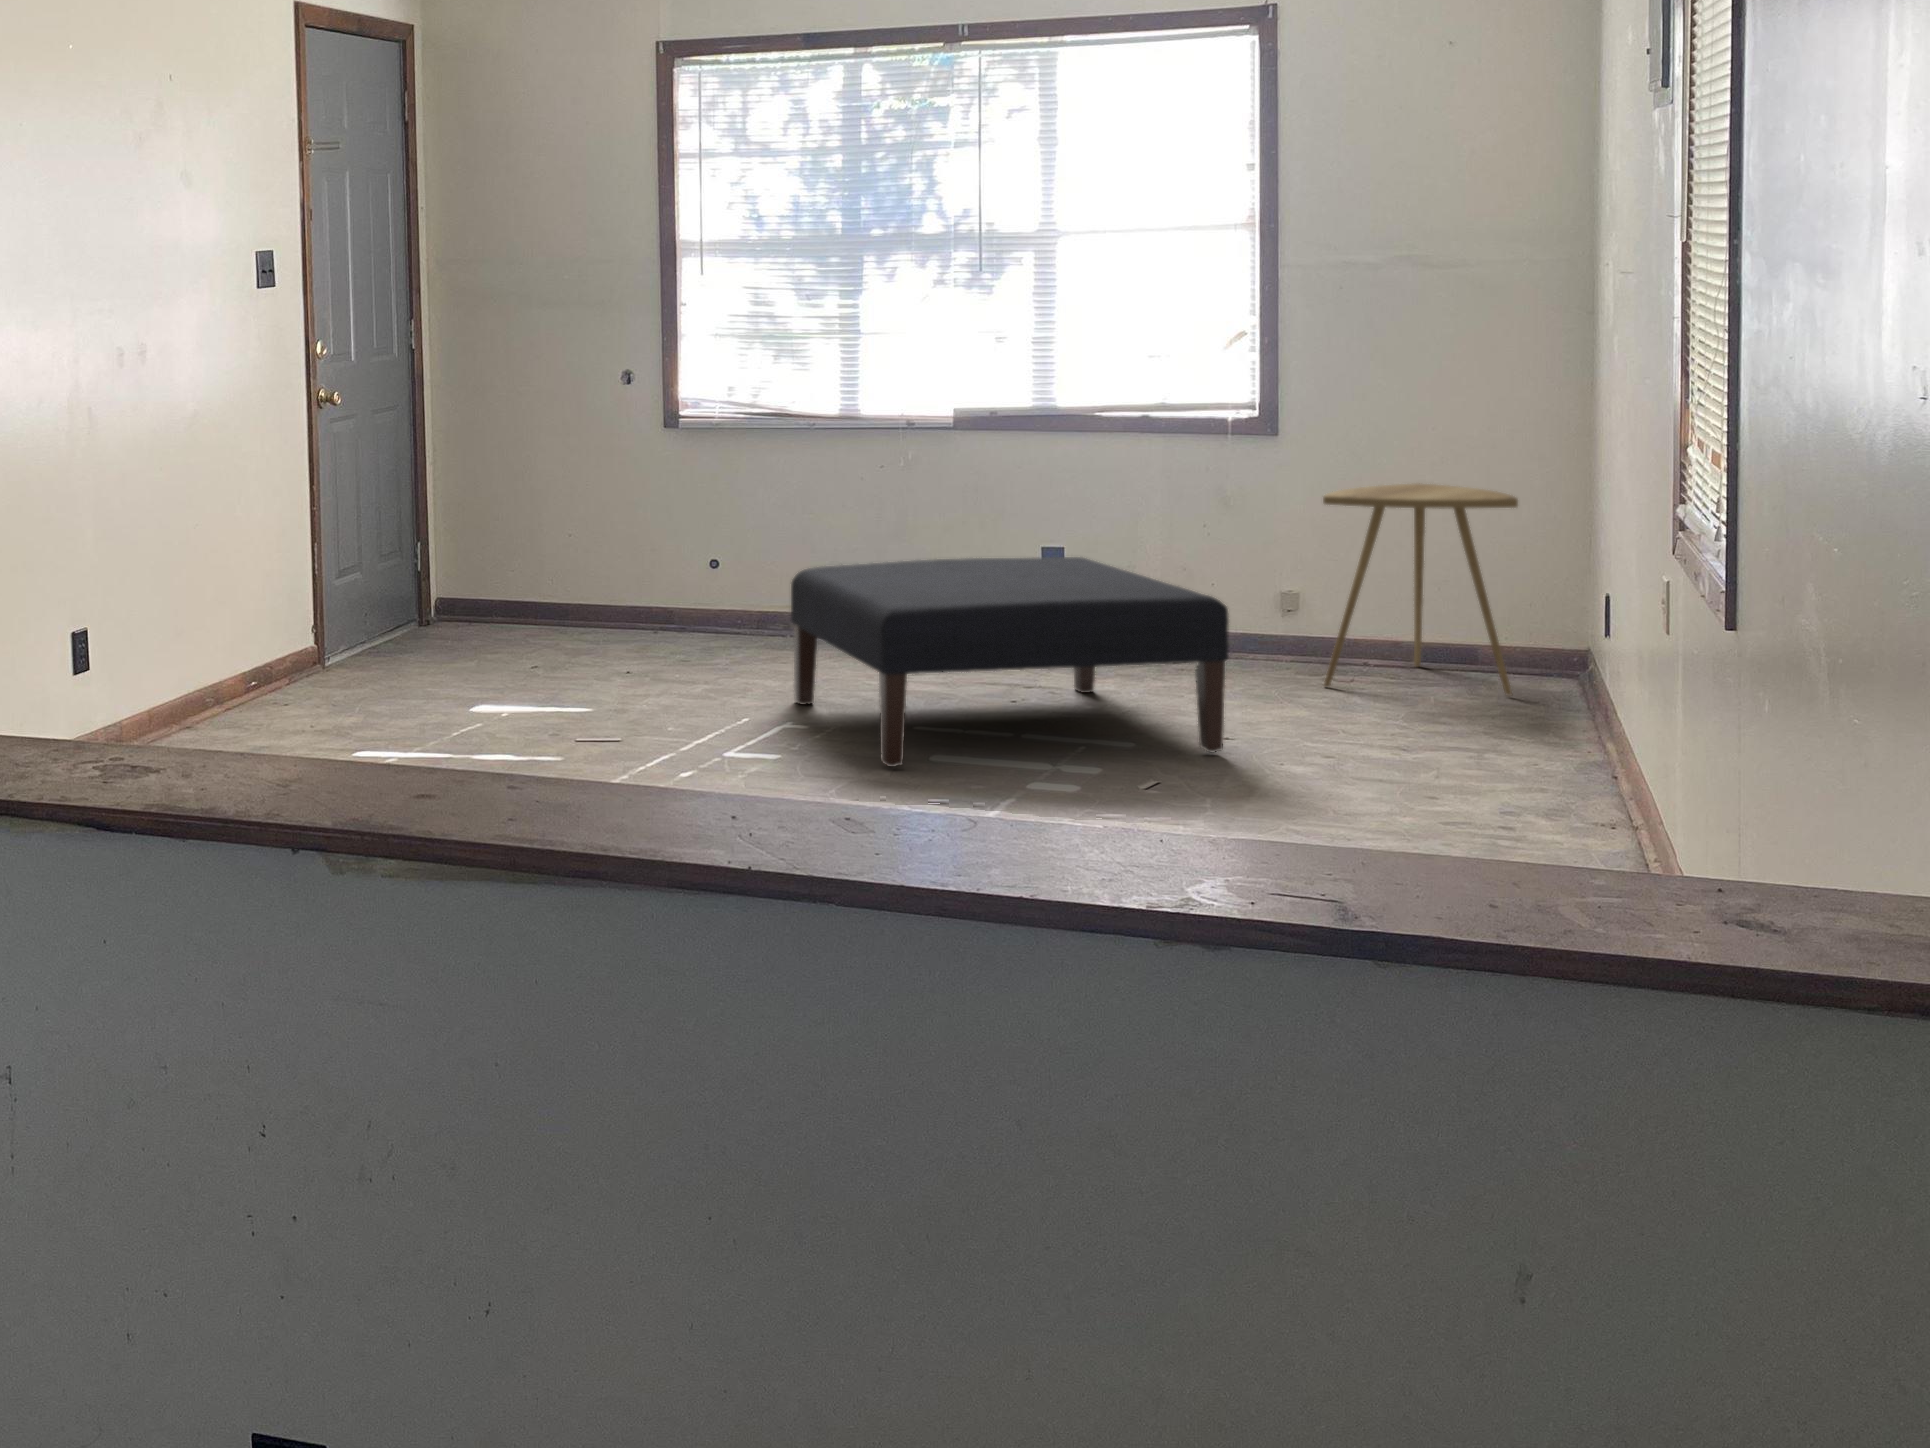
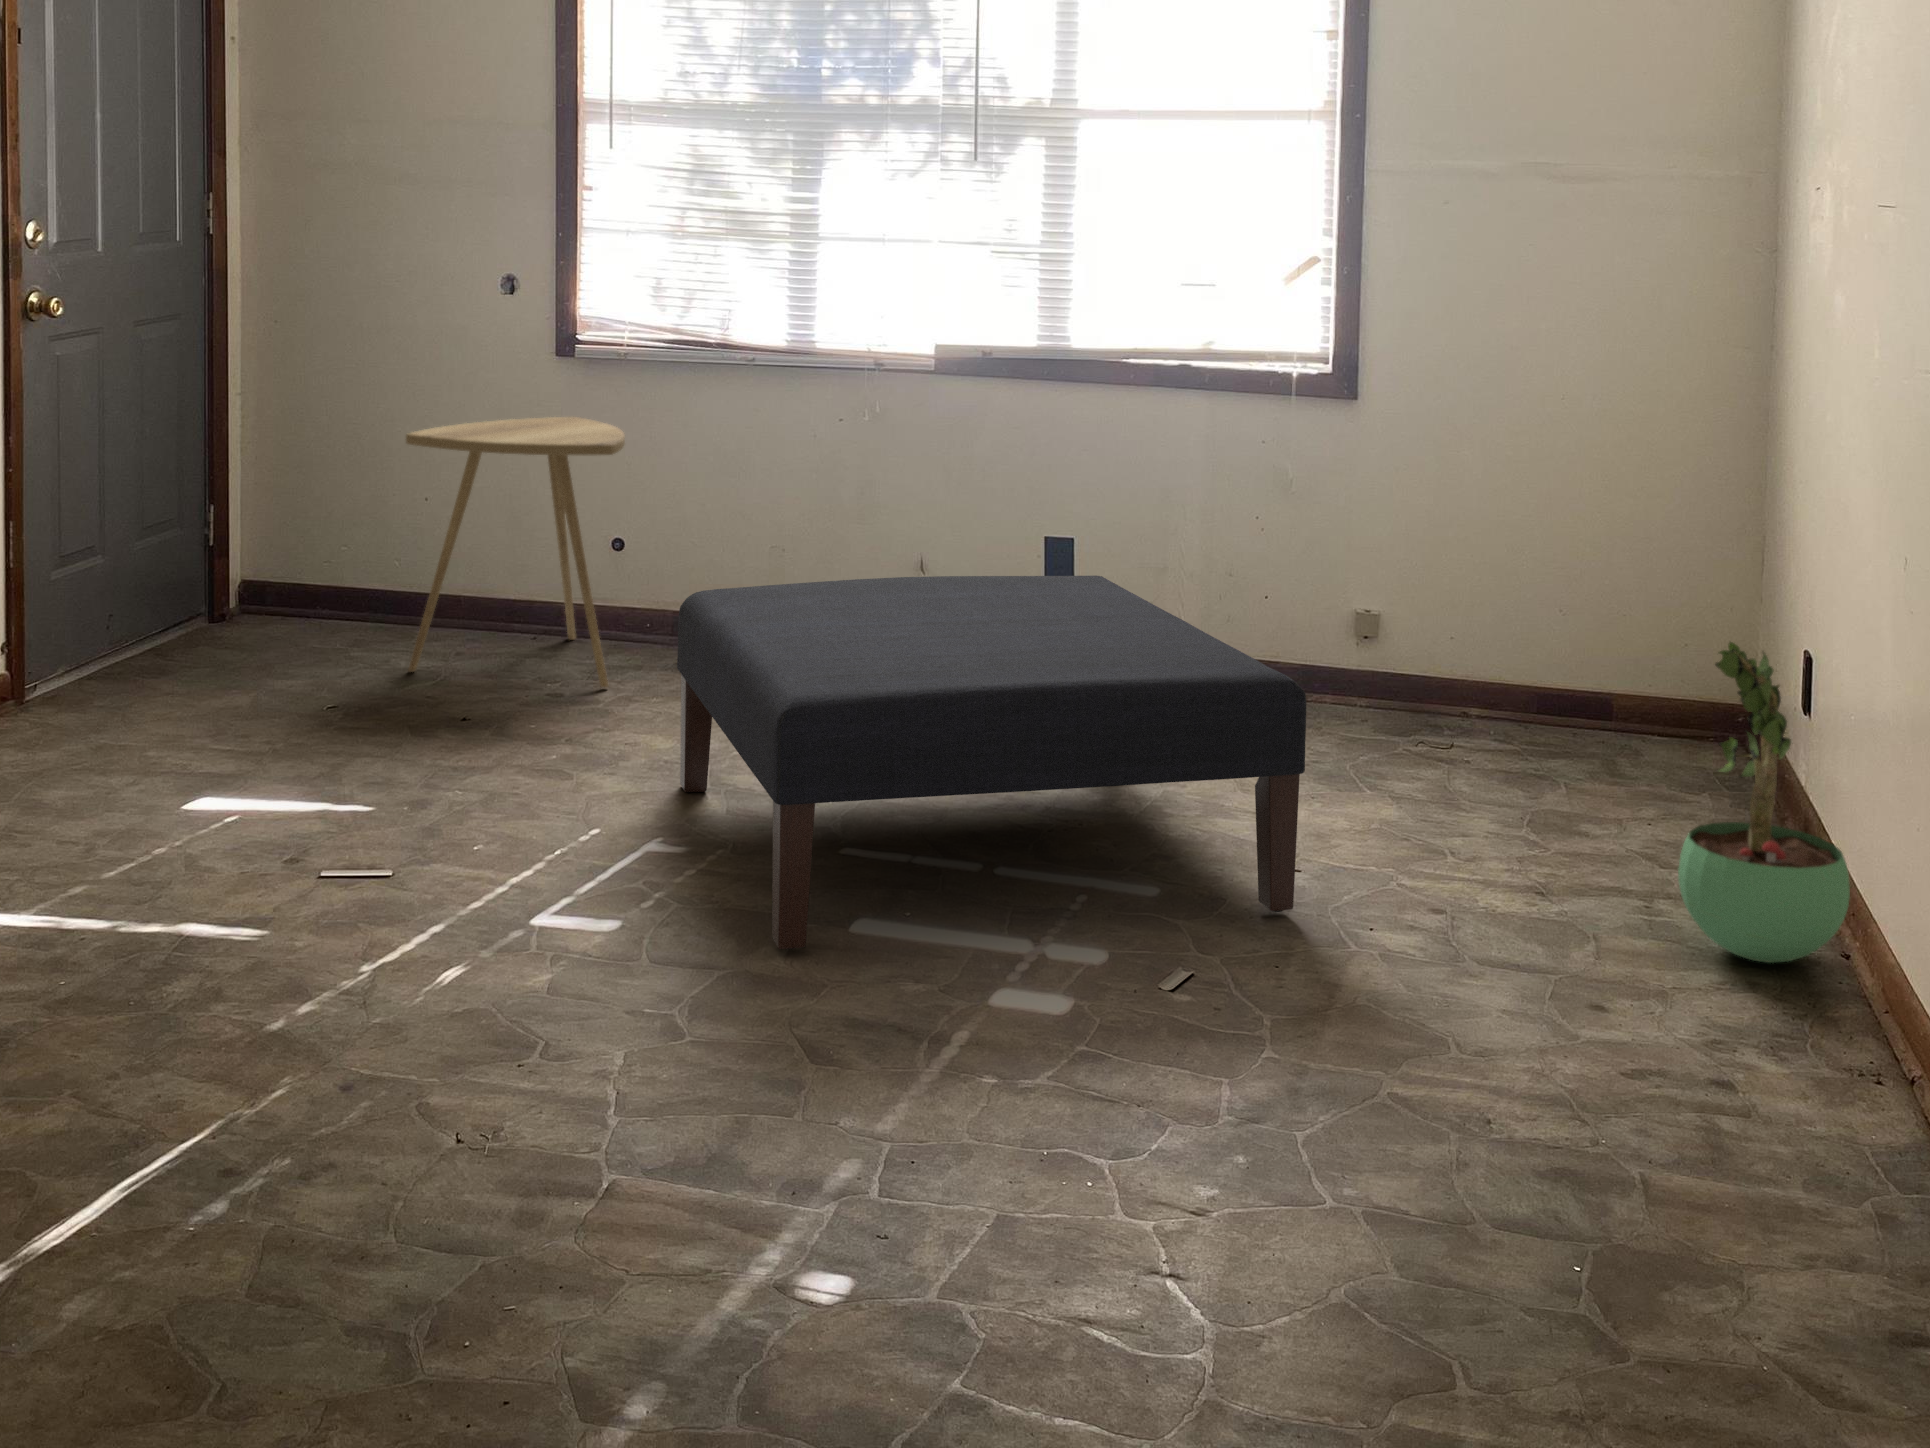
side table: present [1323,483,1518,696] -> present [406,417,625,687]
potted plant: none [1486,566,1603,772] -> present [1678,642,1850,963]

